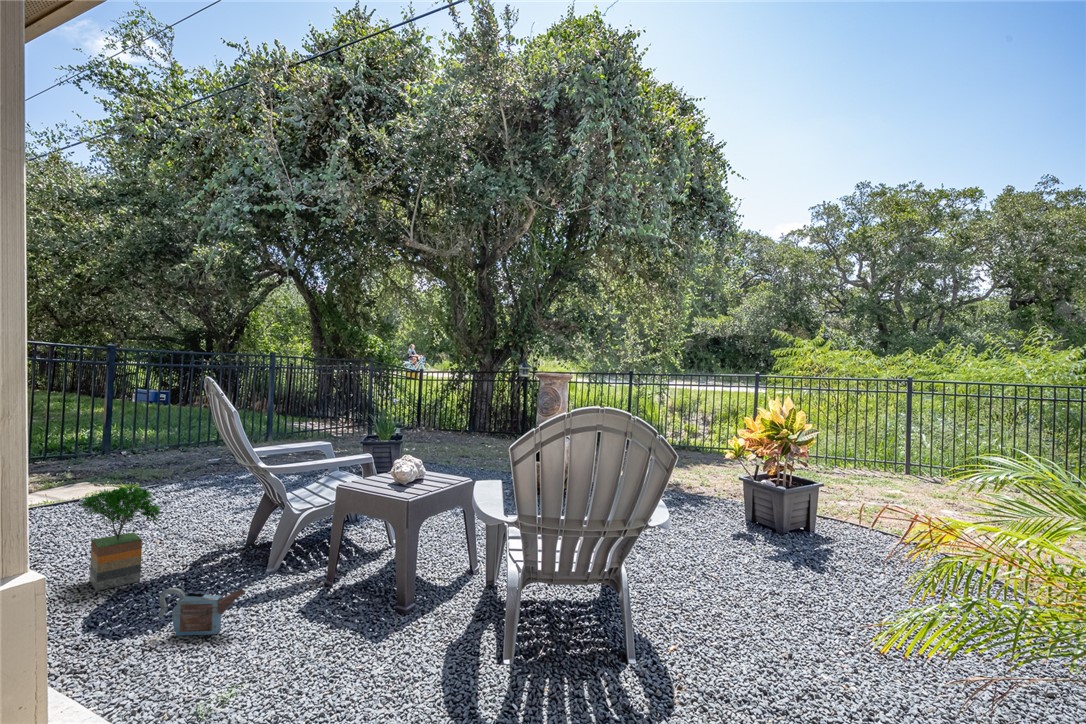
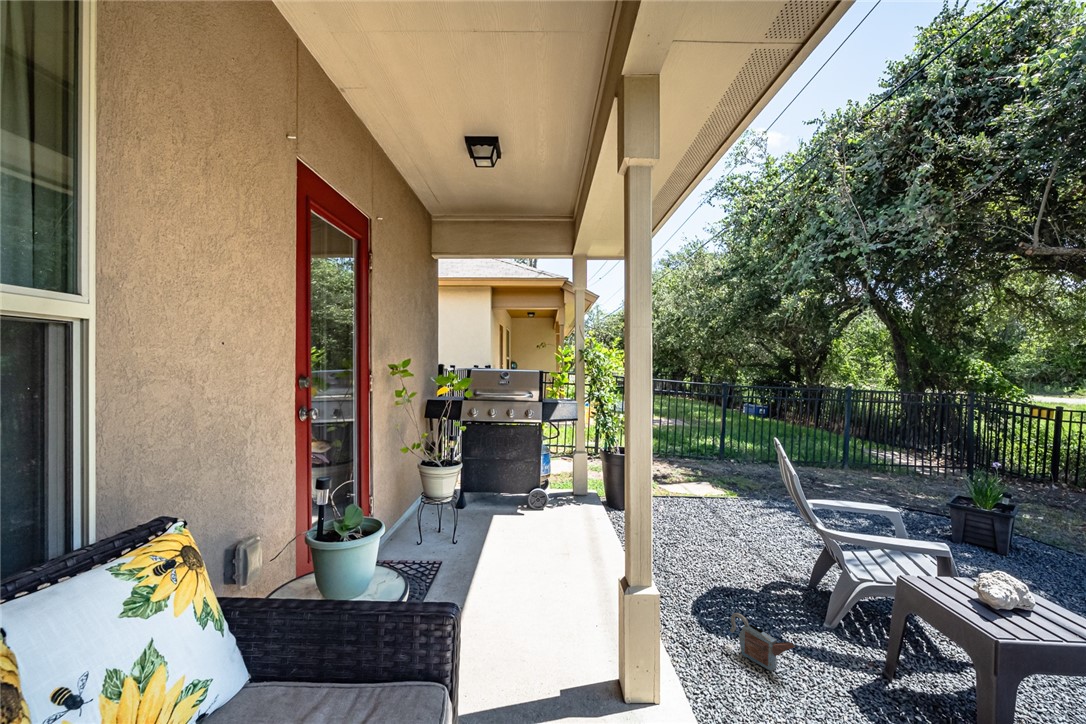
potted tree: present [81,486,161,591] -> none [690,509,740,587]

